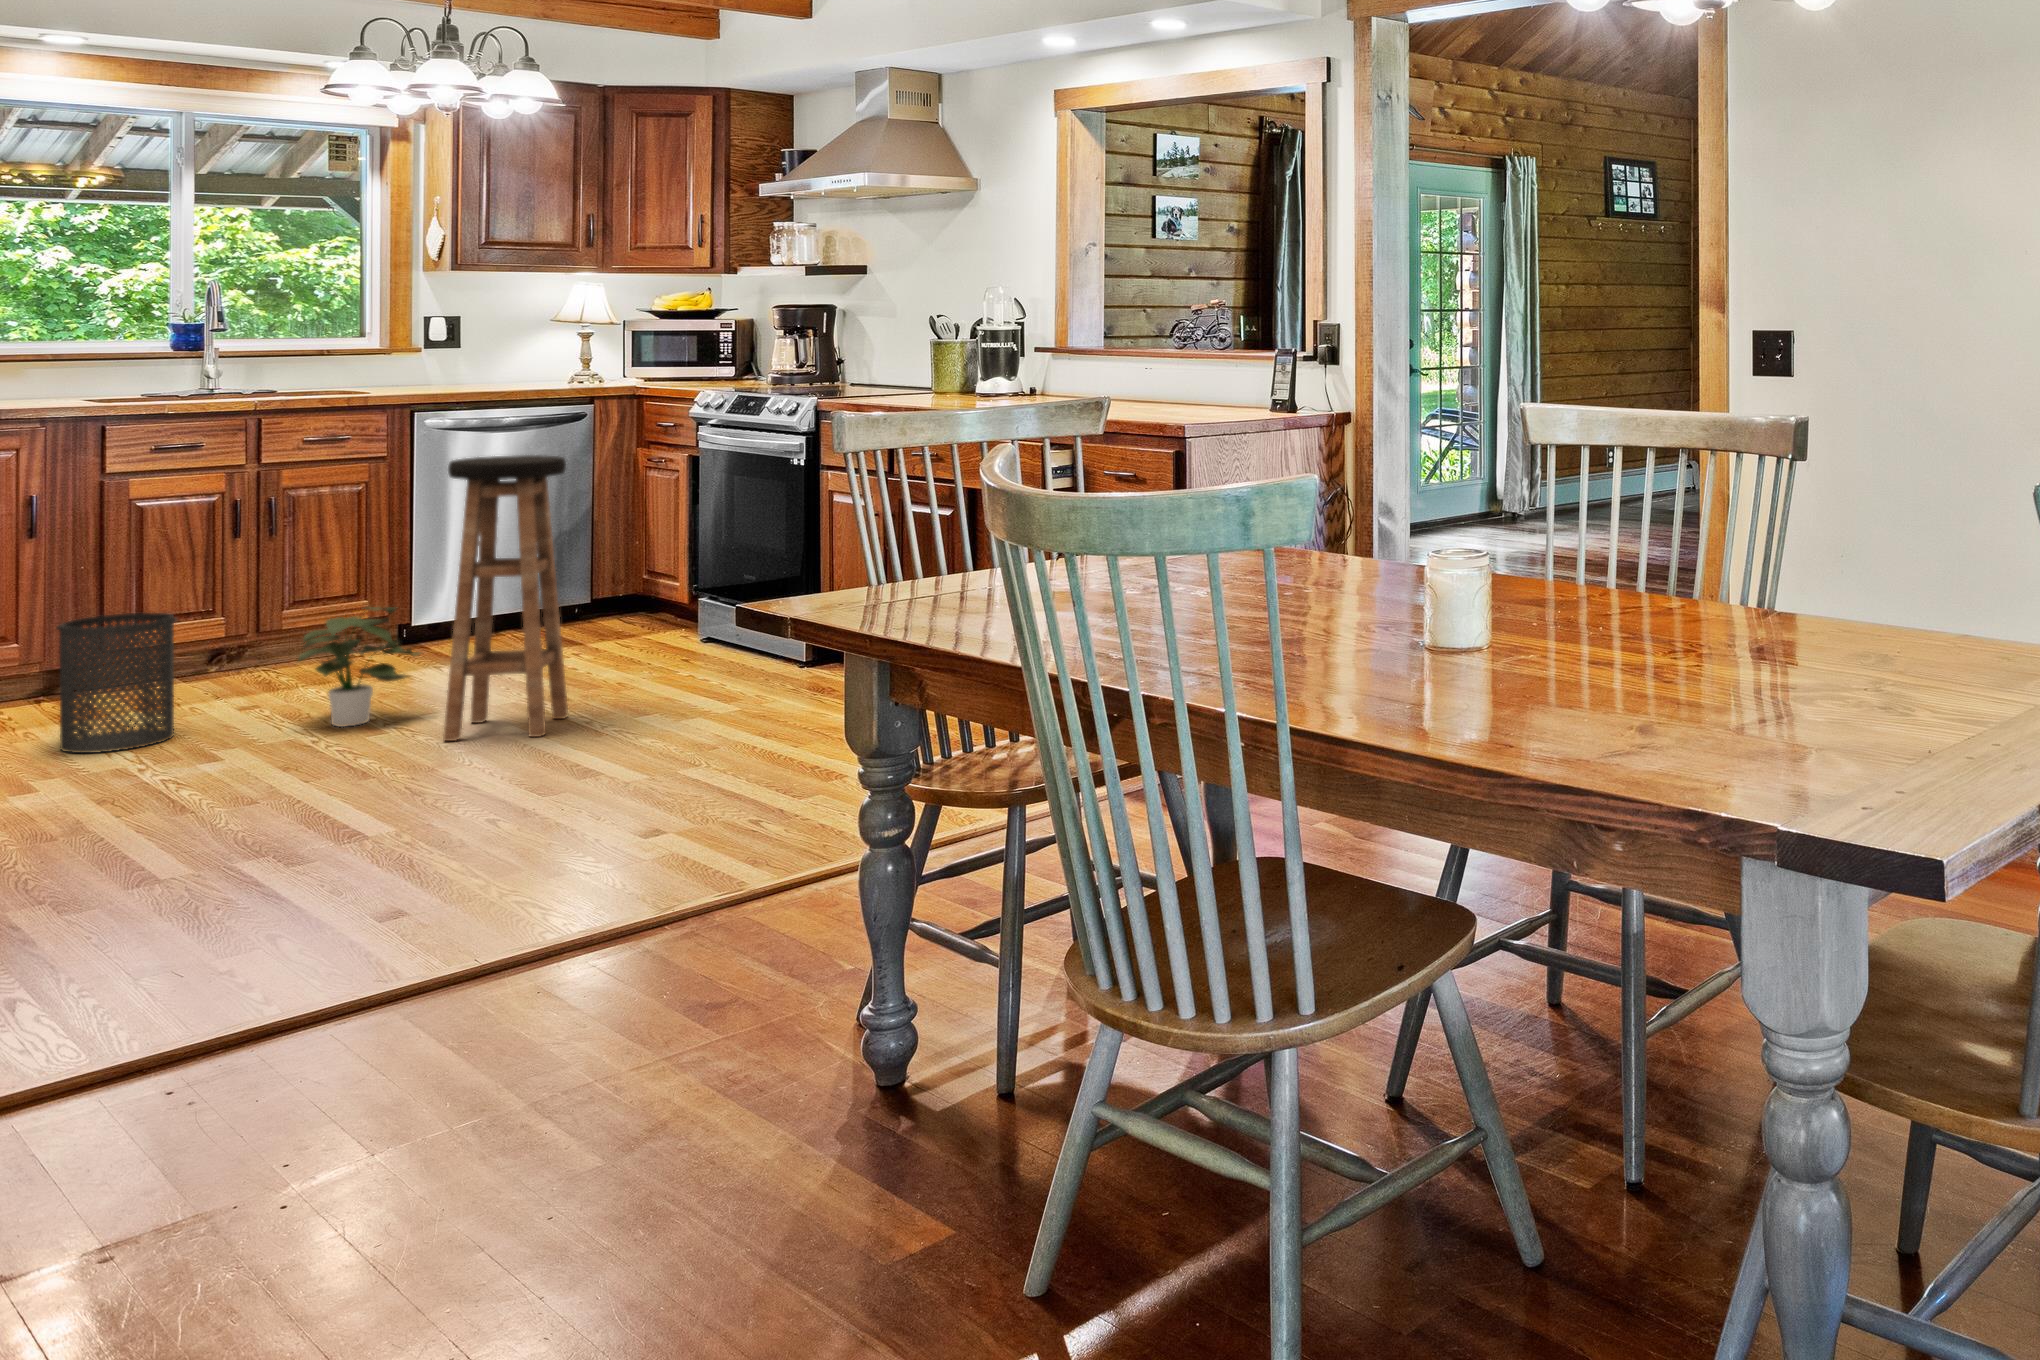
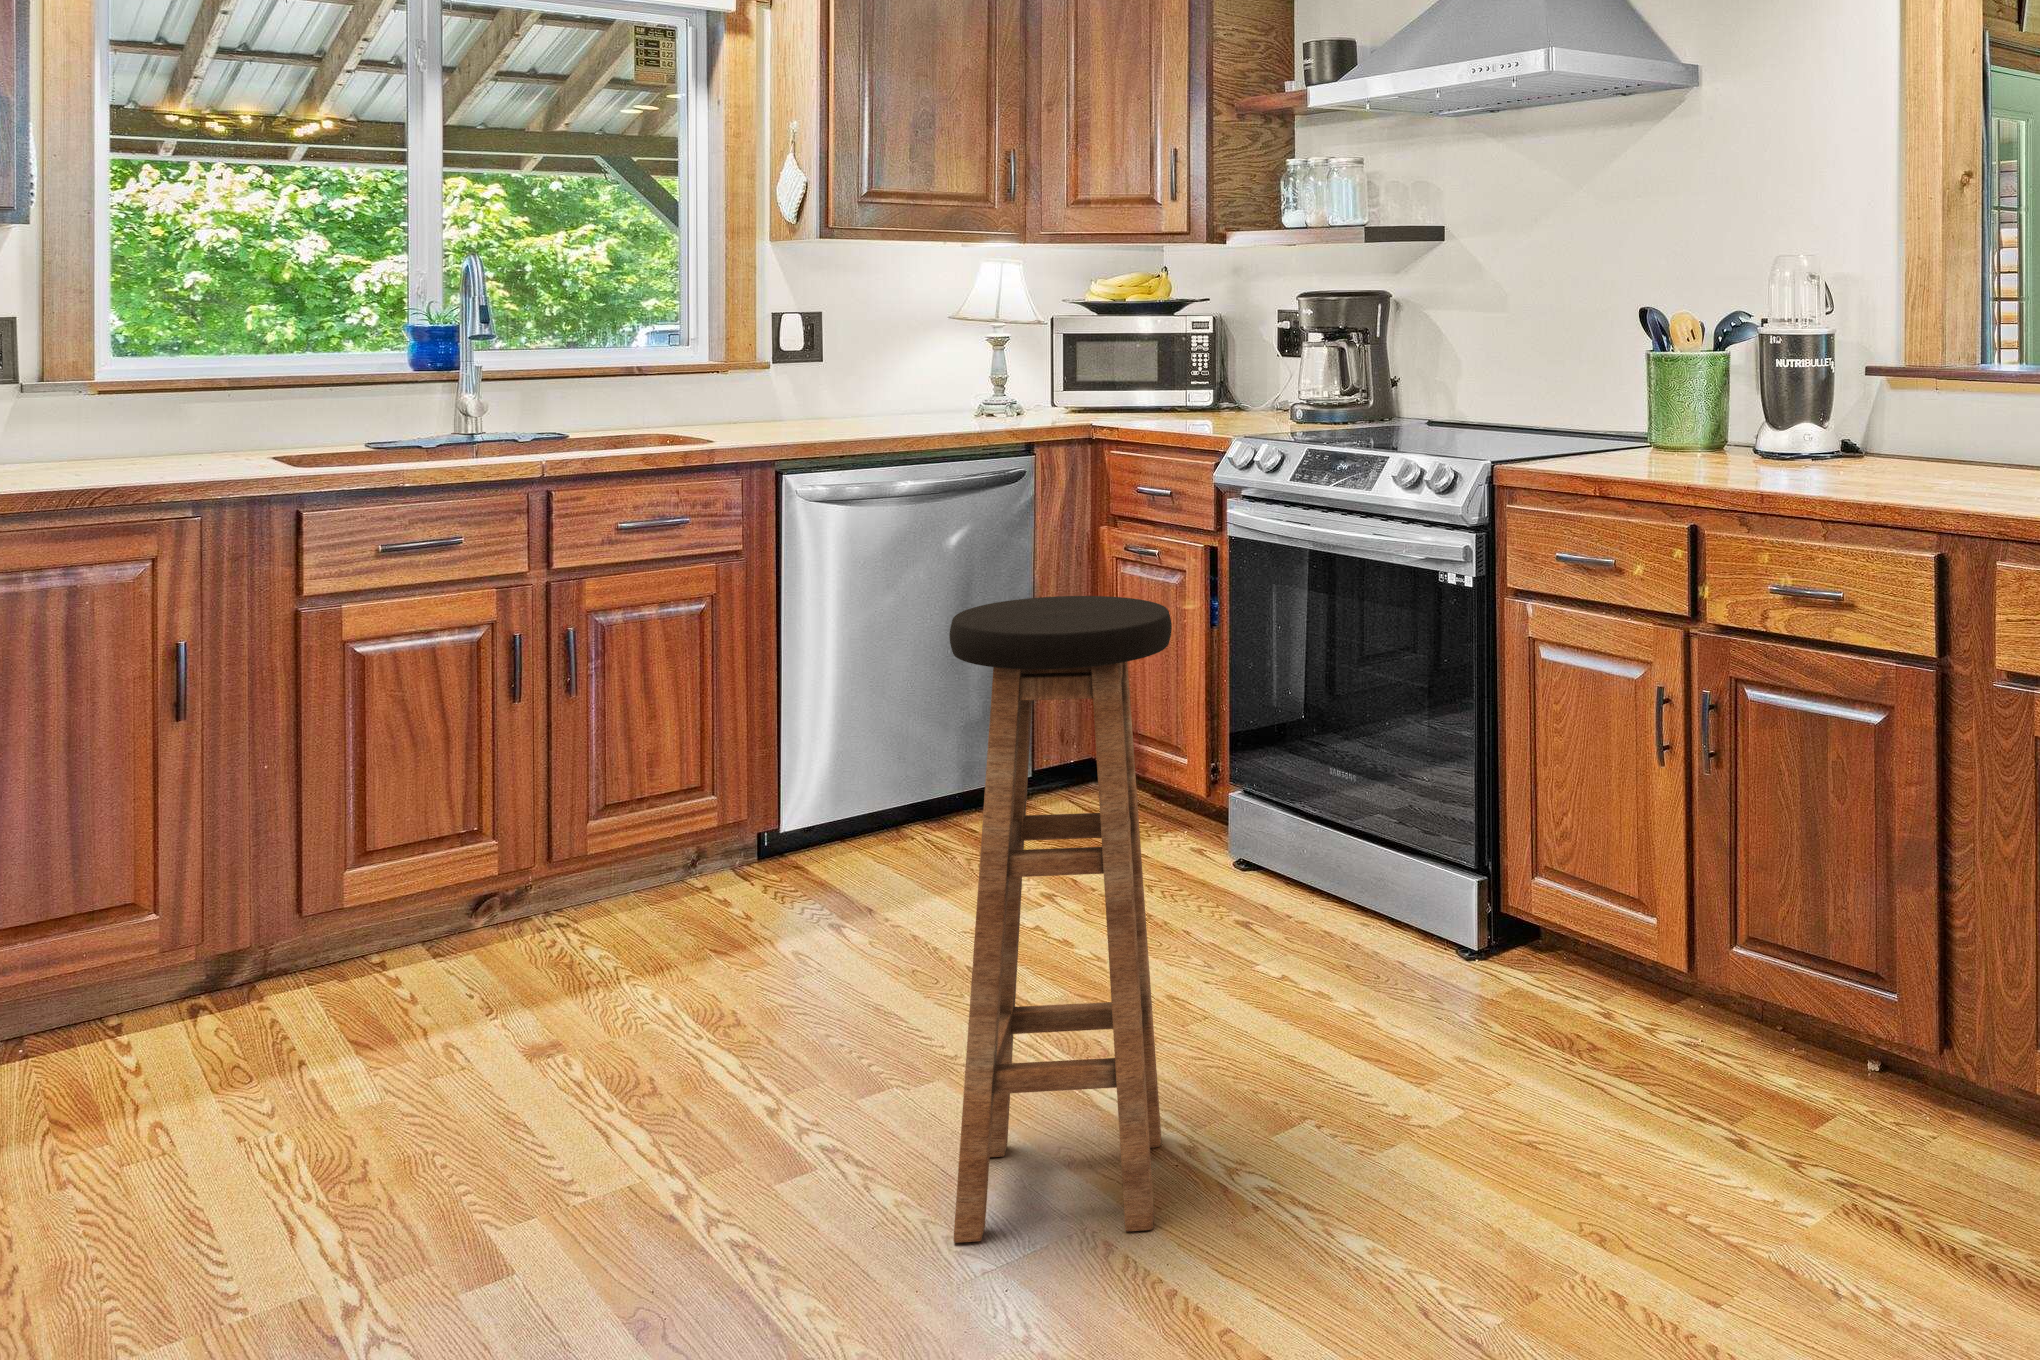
potted plant: present [298,607,421,727] -> none [641,899,881,1159]
trash can: present [57,613,177,753] -> none [184,916,419,1255]

